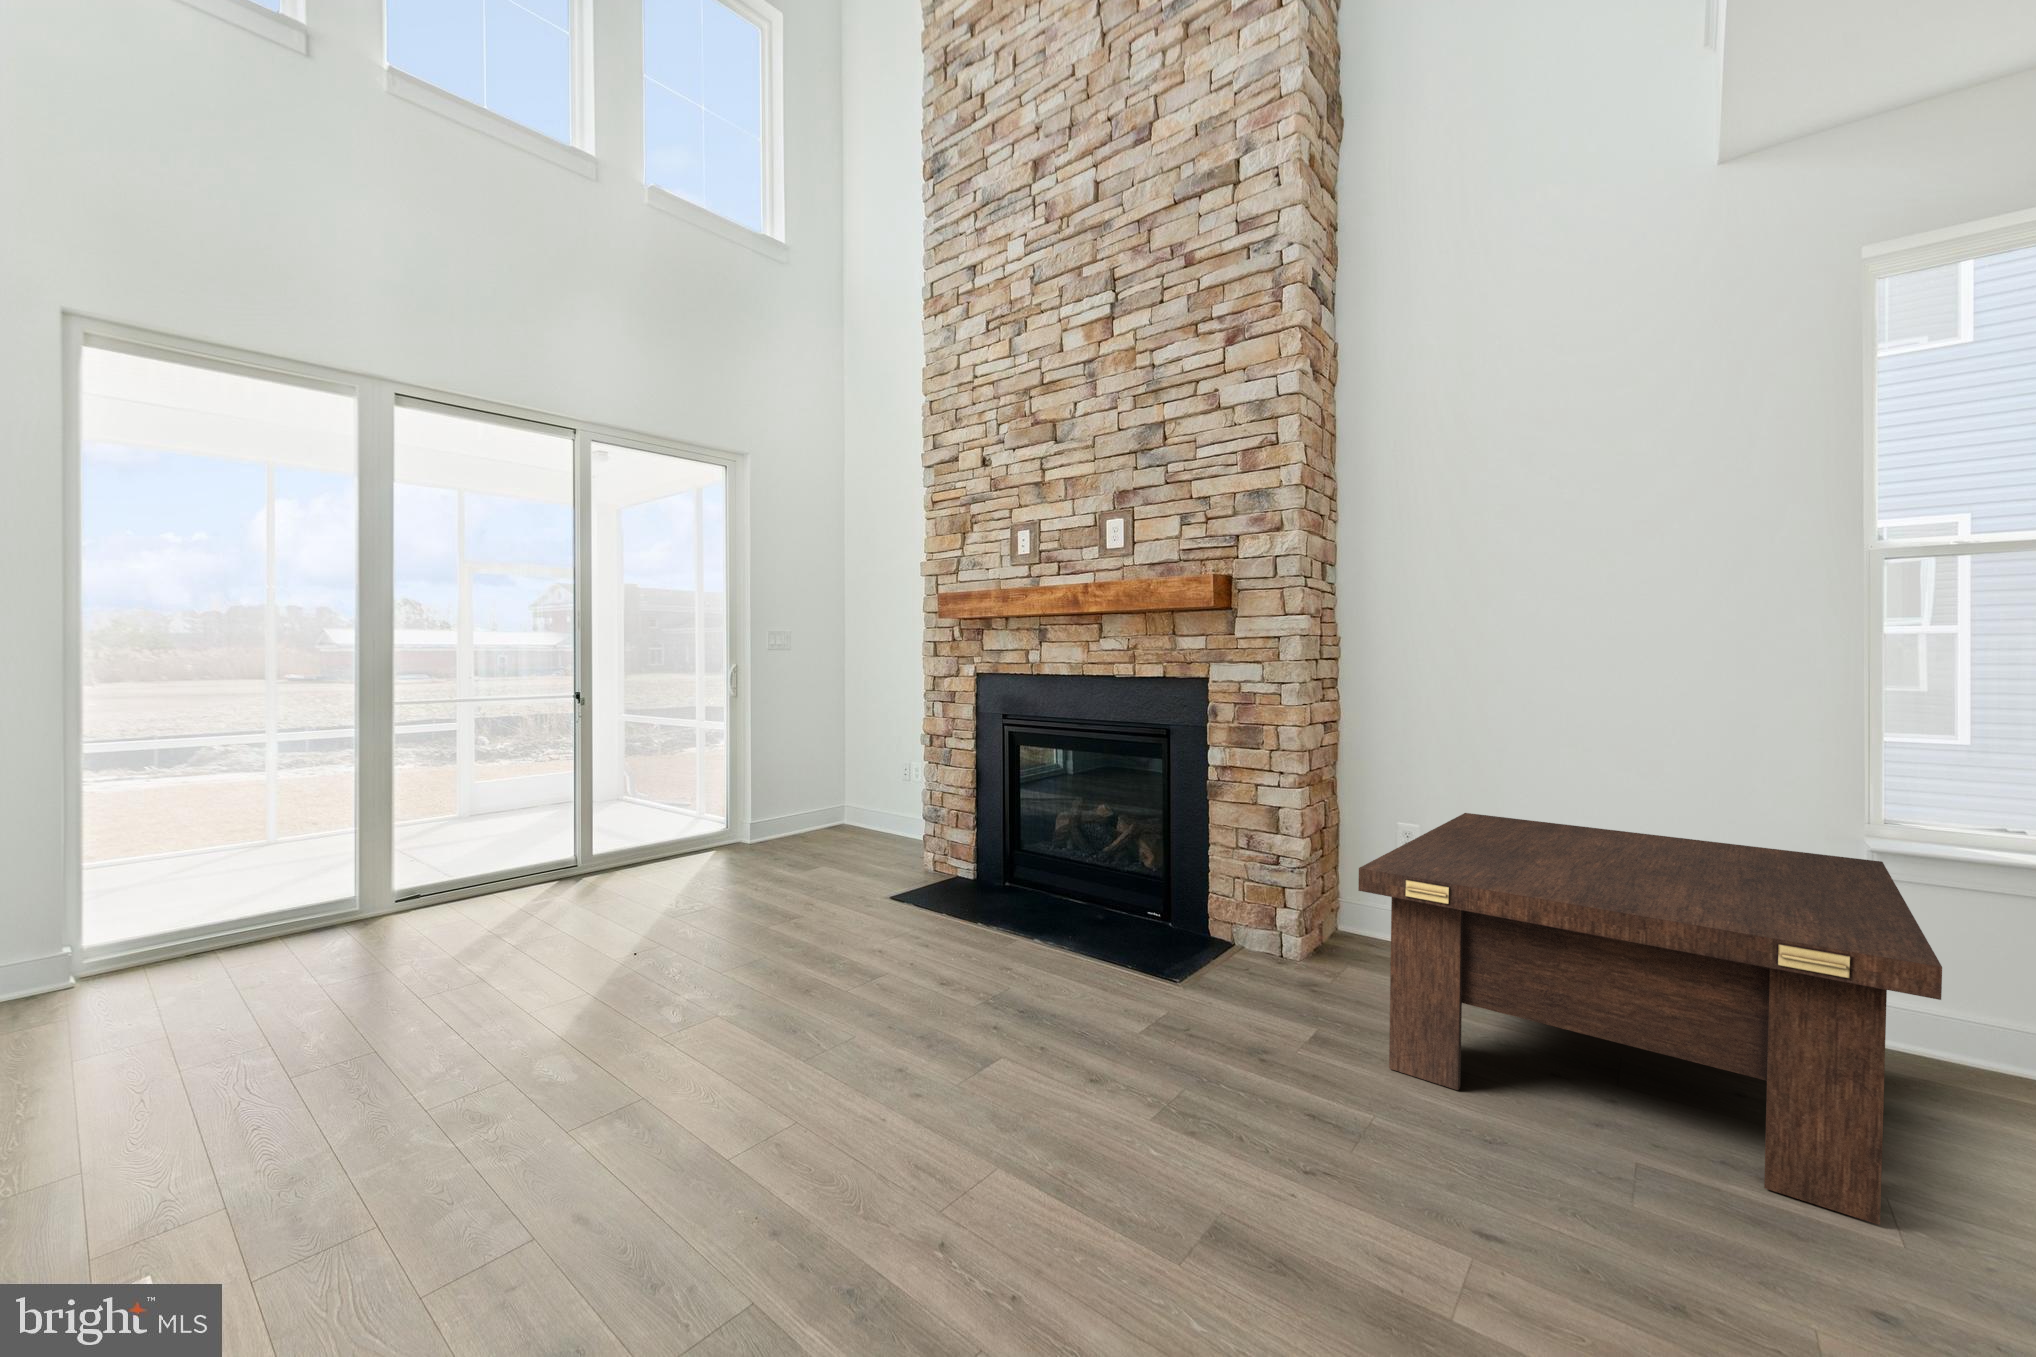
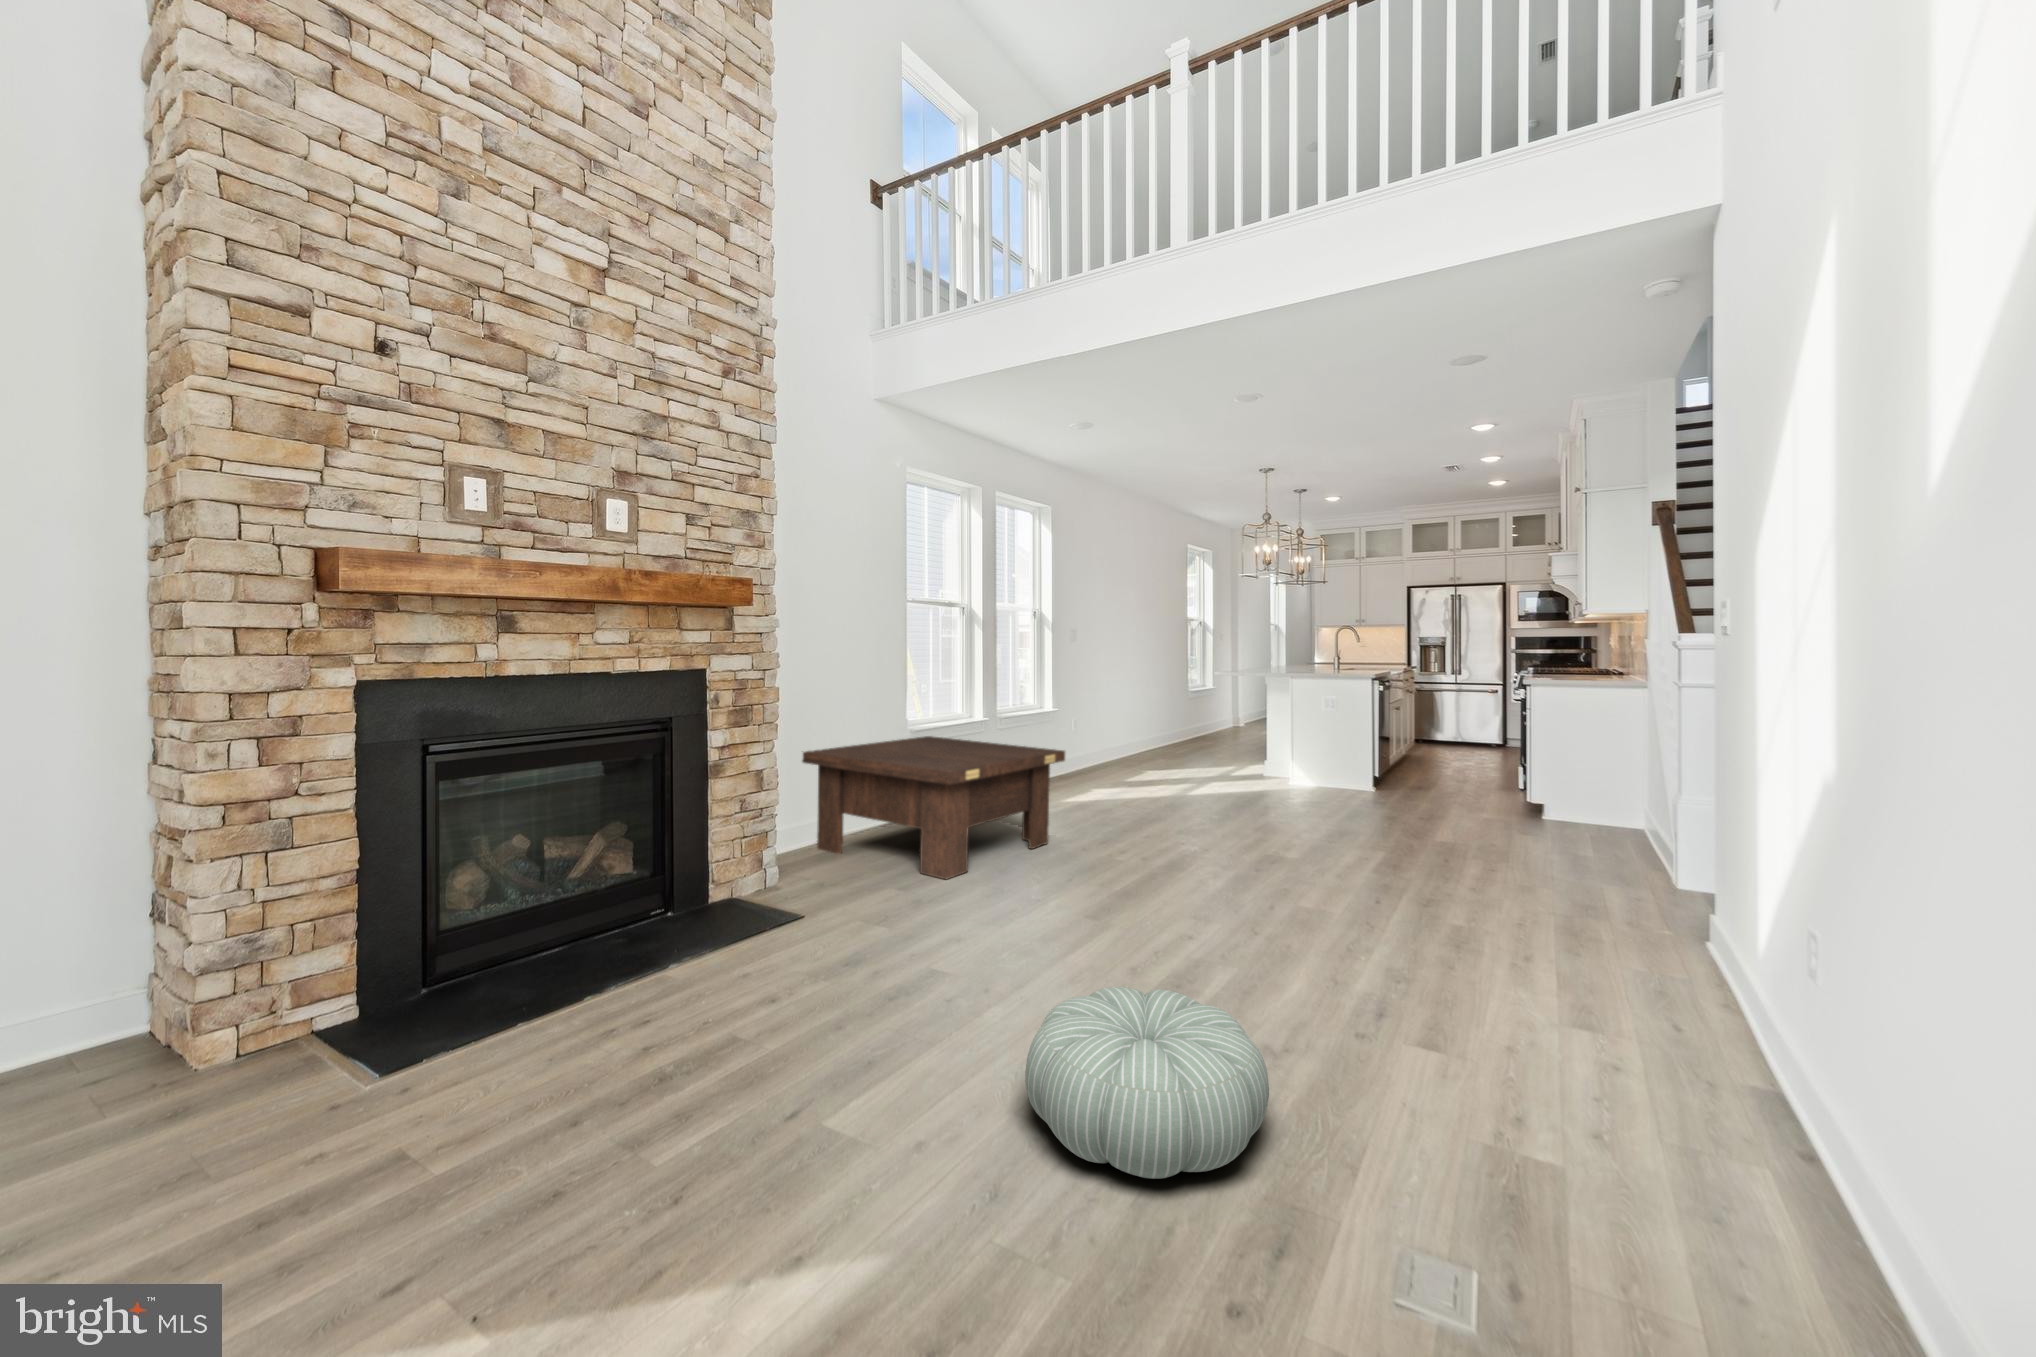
pouf: none [372,1012,685,1230] -> present [1025,987,1269,1179]

